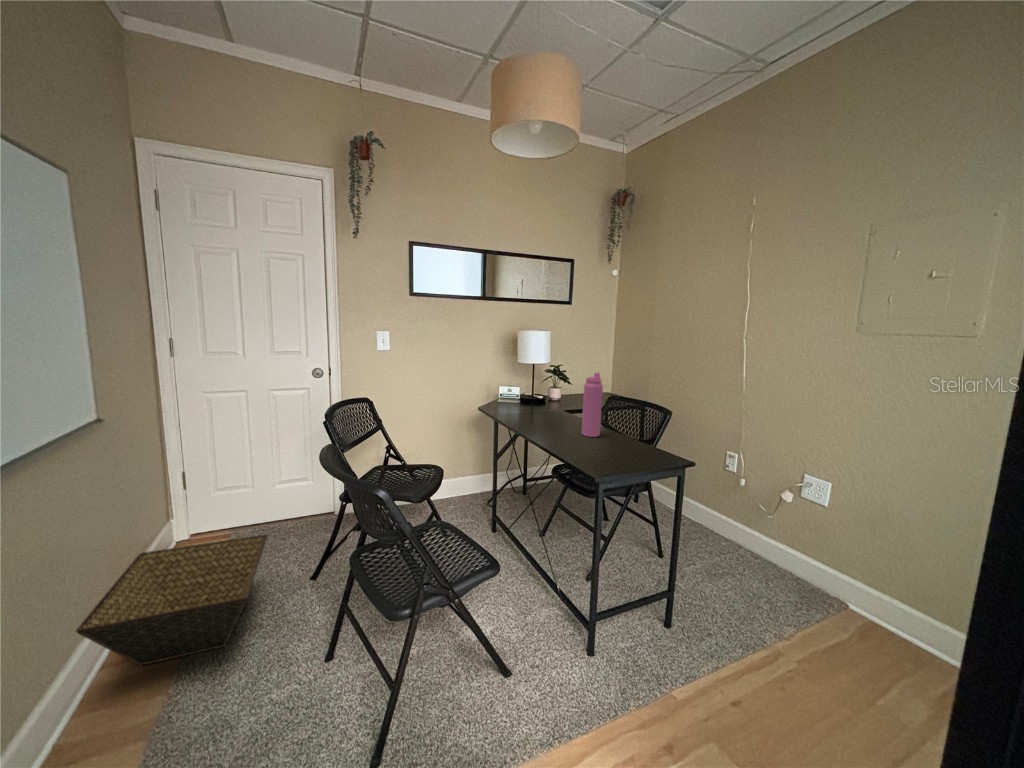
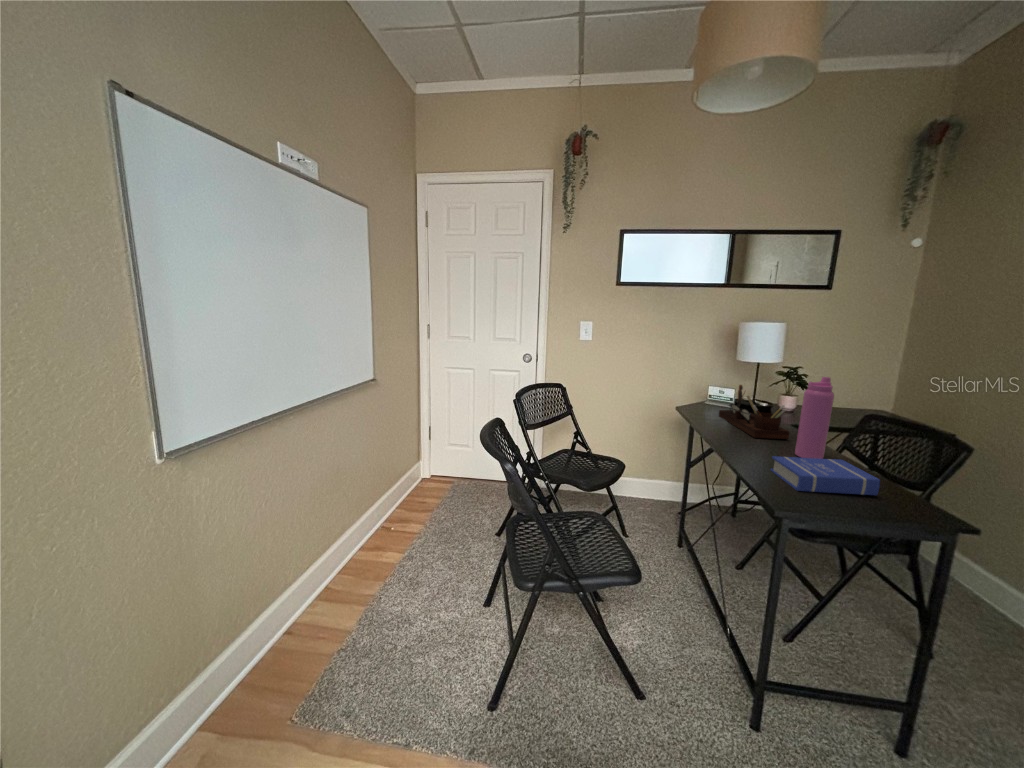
desk organizer: none [516,383,572,426] -> present [719,385,789,439]
book: none [575,433,642,462] -> present [770,456,880,495]
basket: present [76,534,268,666] -> none [343,478,469,564]

